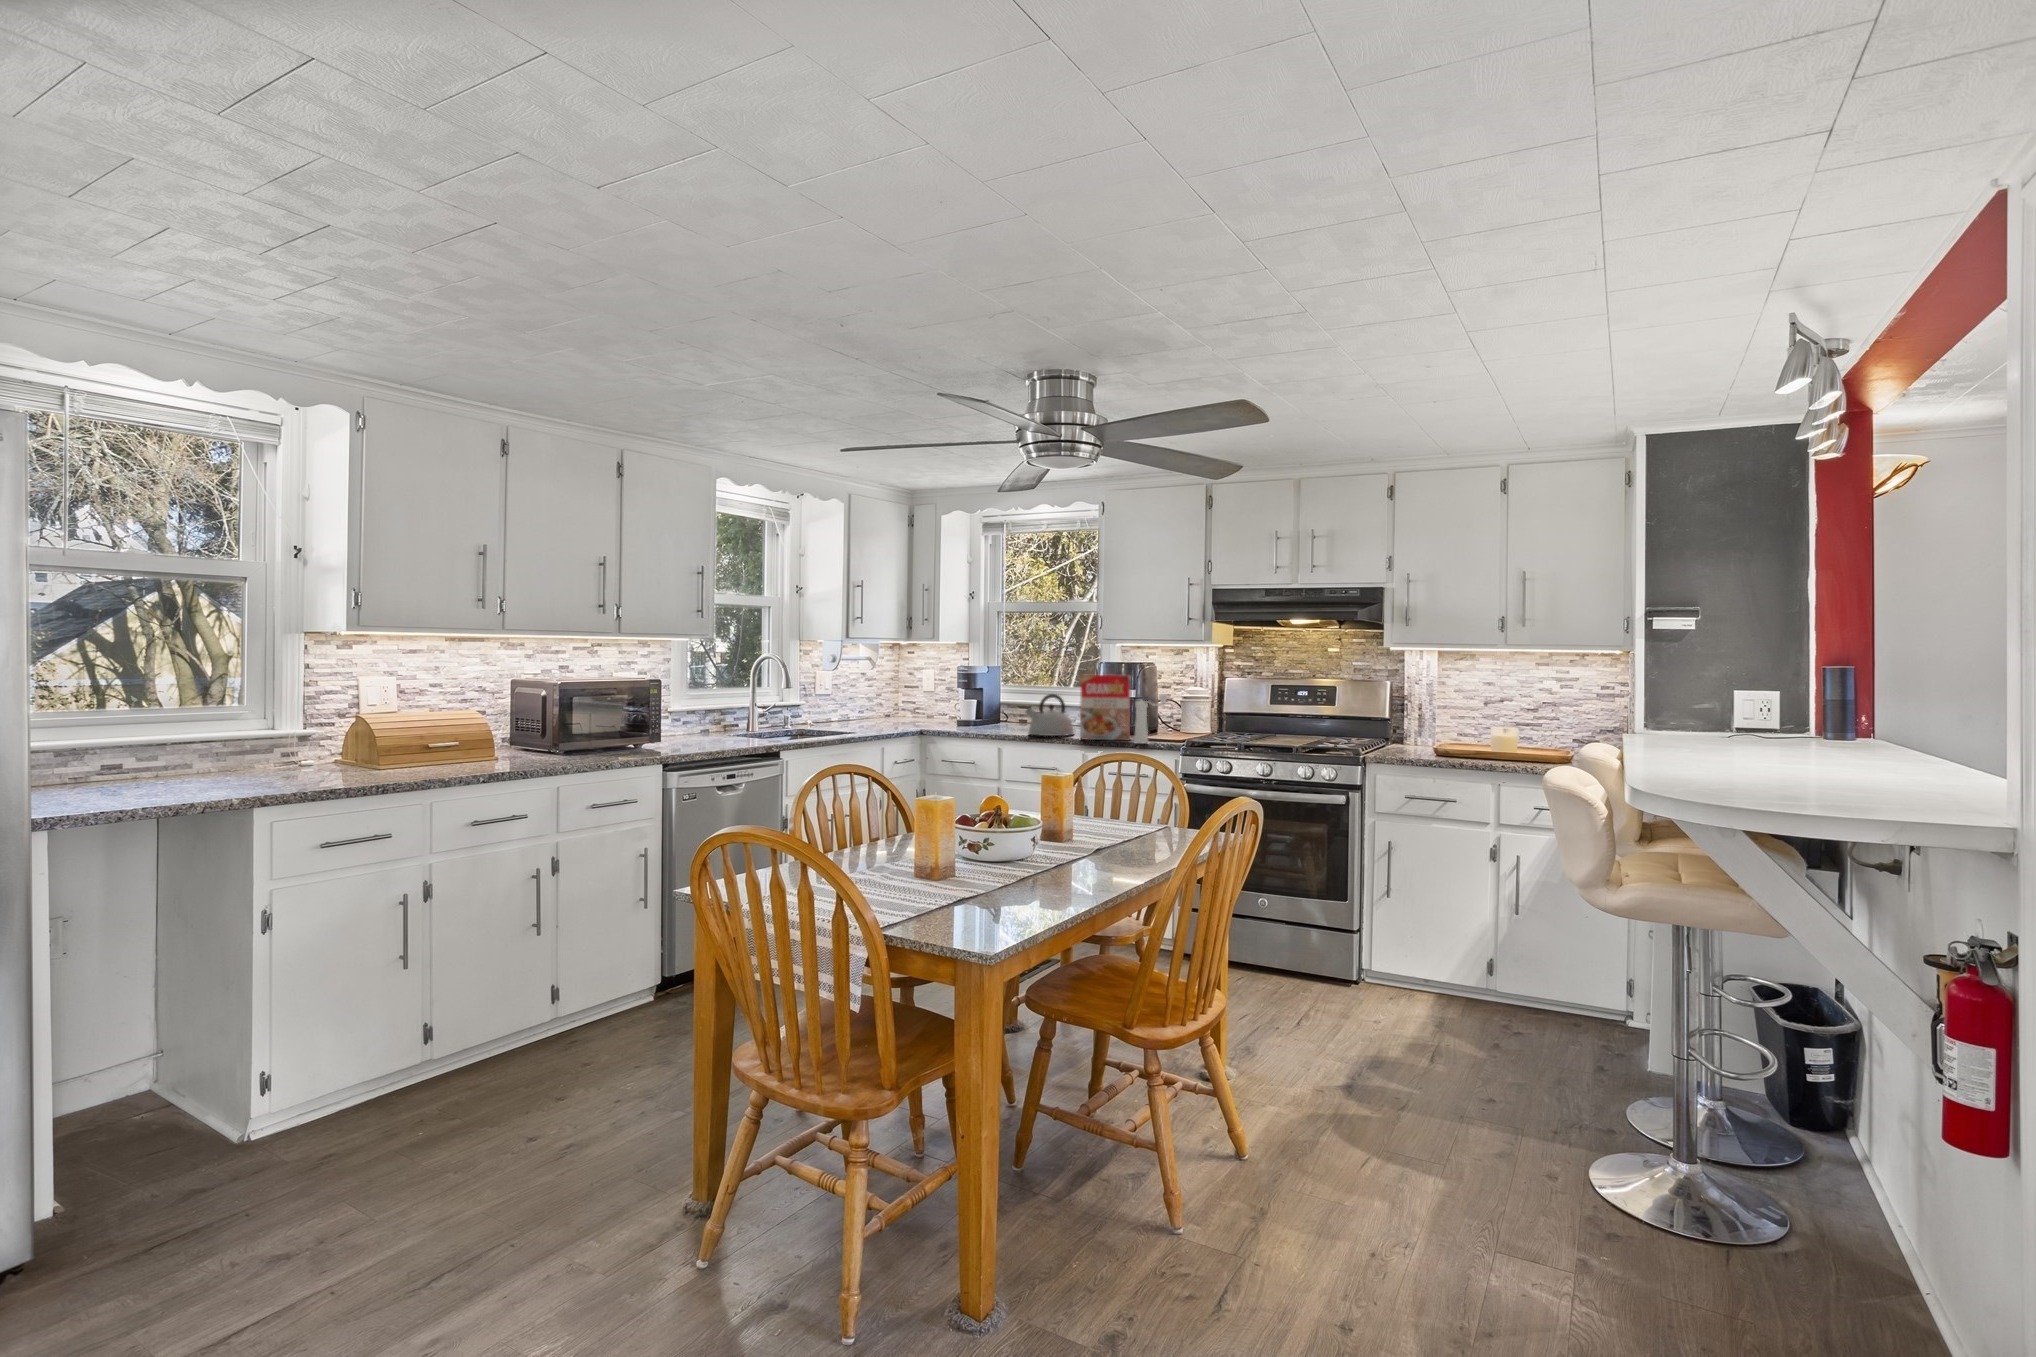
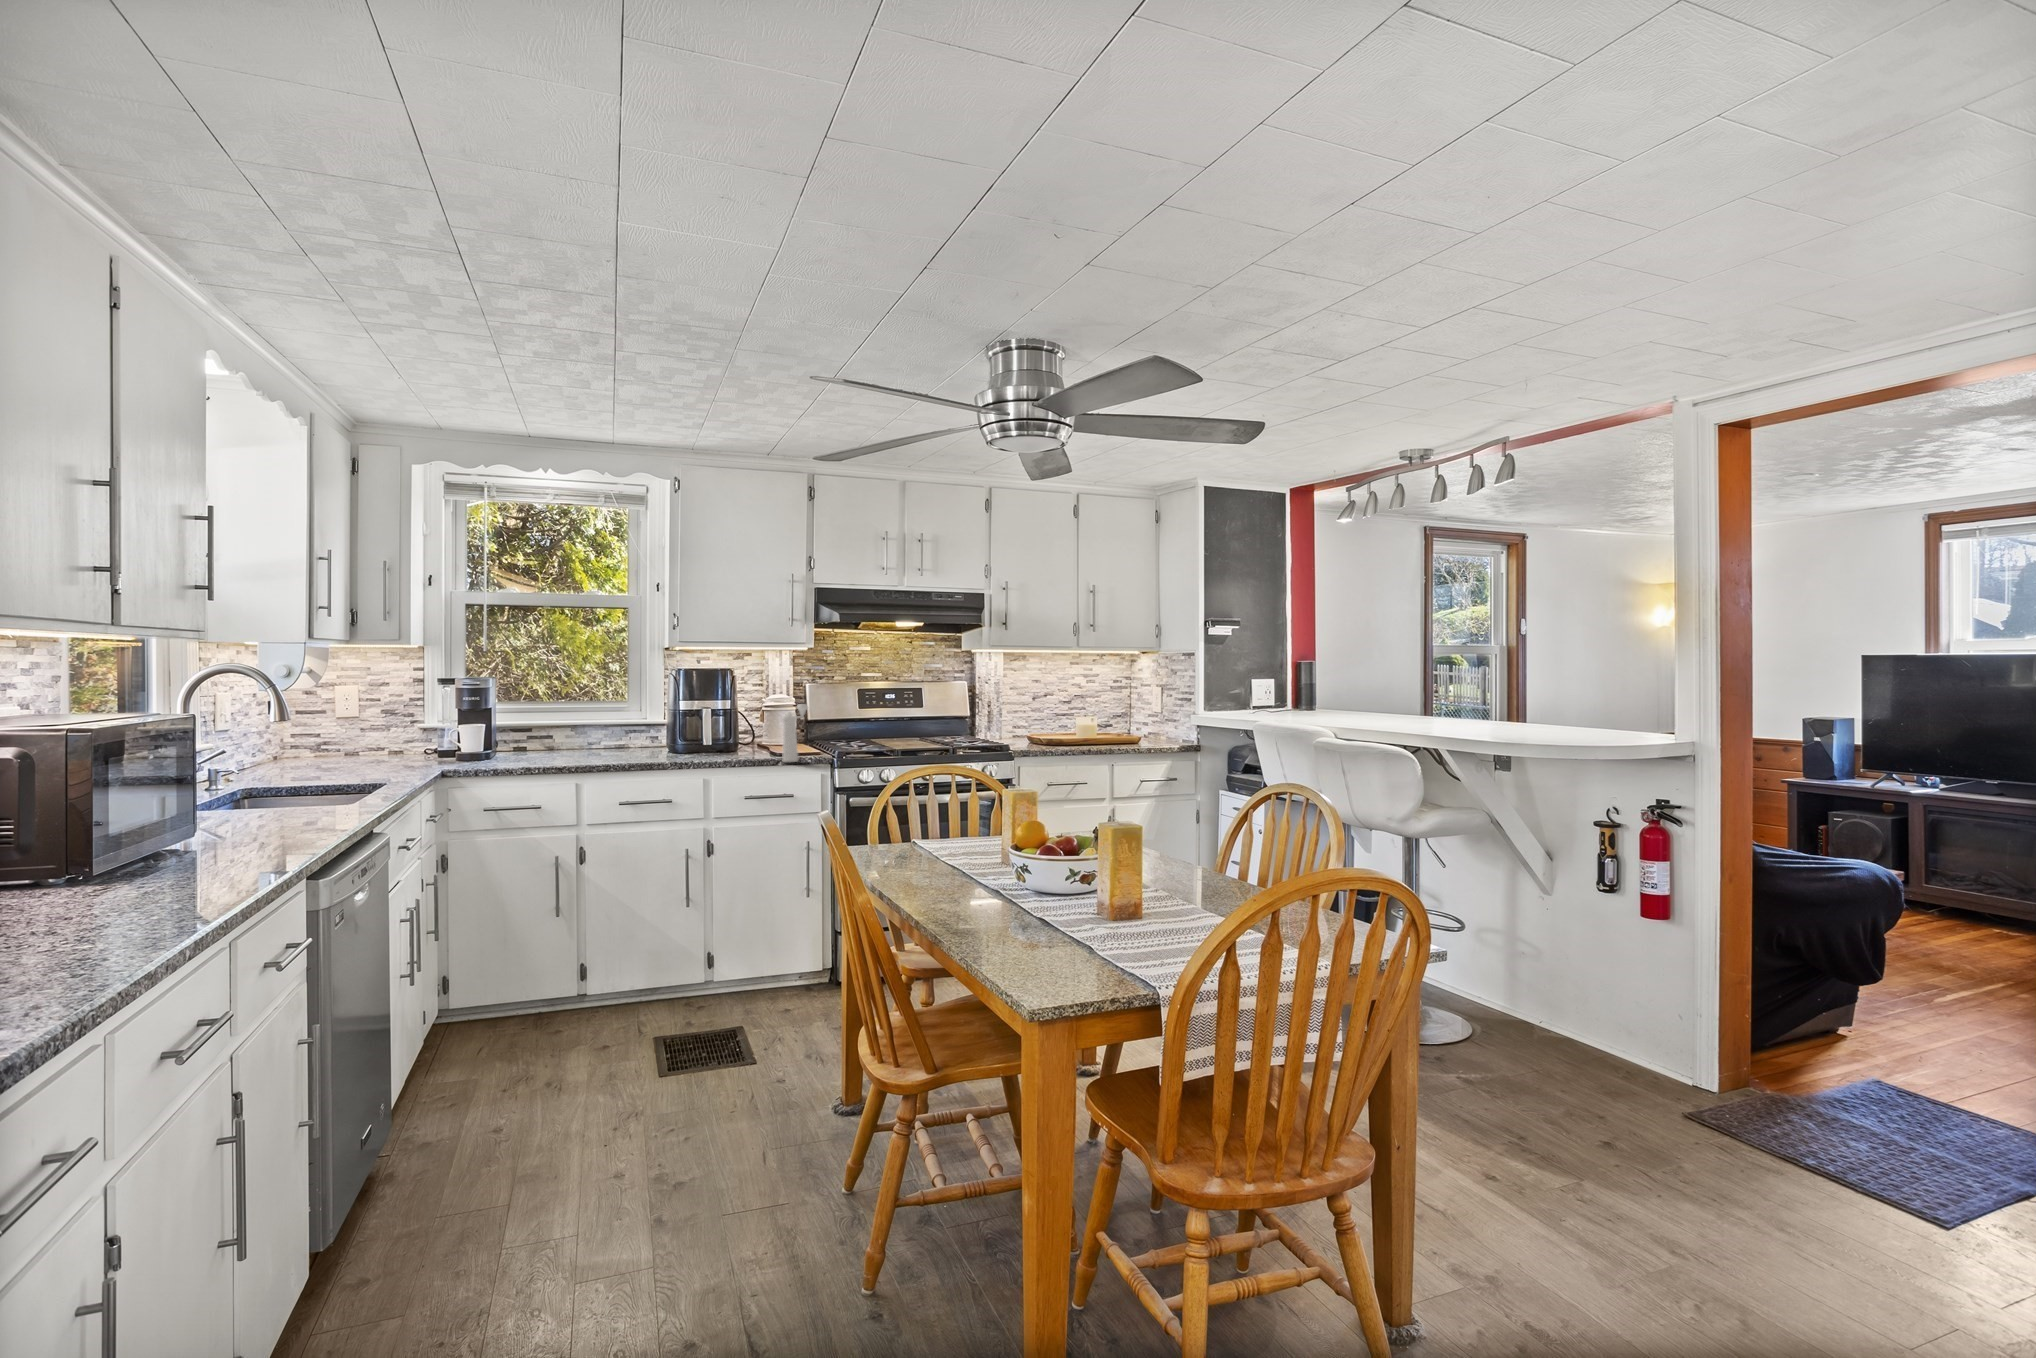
cereal box: present [1080,675,1131,740] -> none [699,684,761,764]
kettle: present [1026,694,1074,736] -> none [610,711,672,765]

